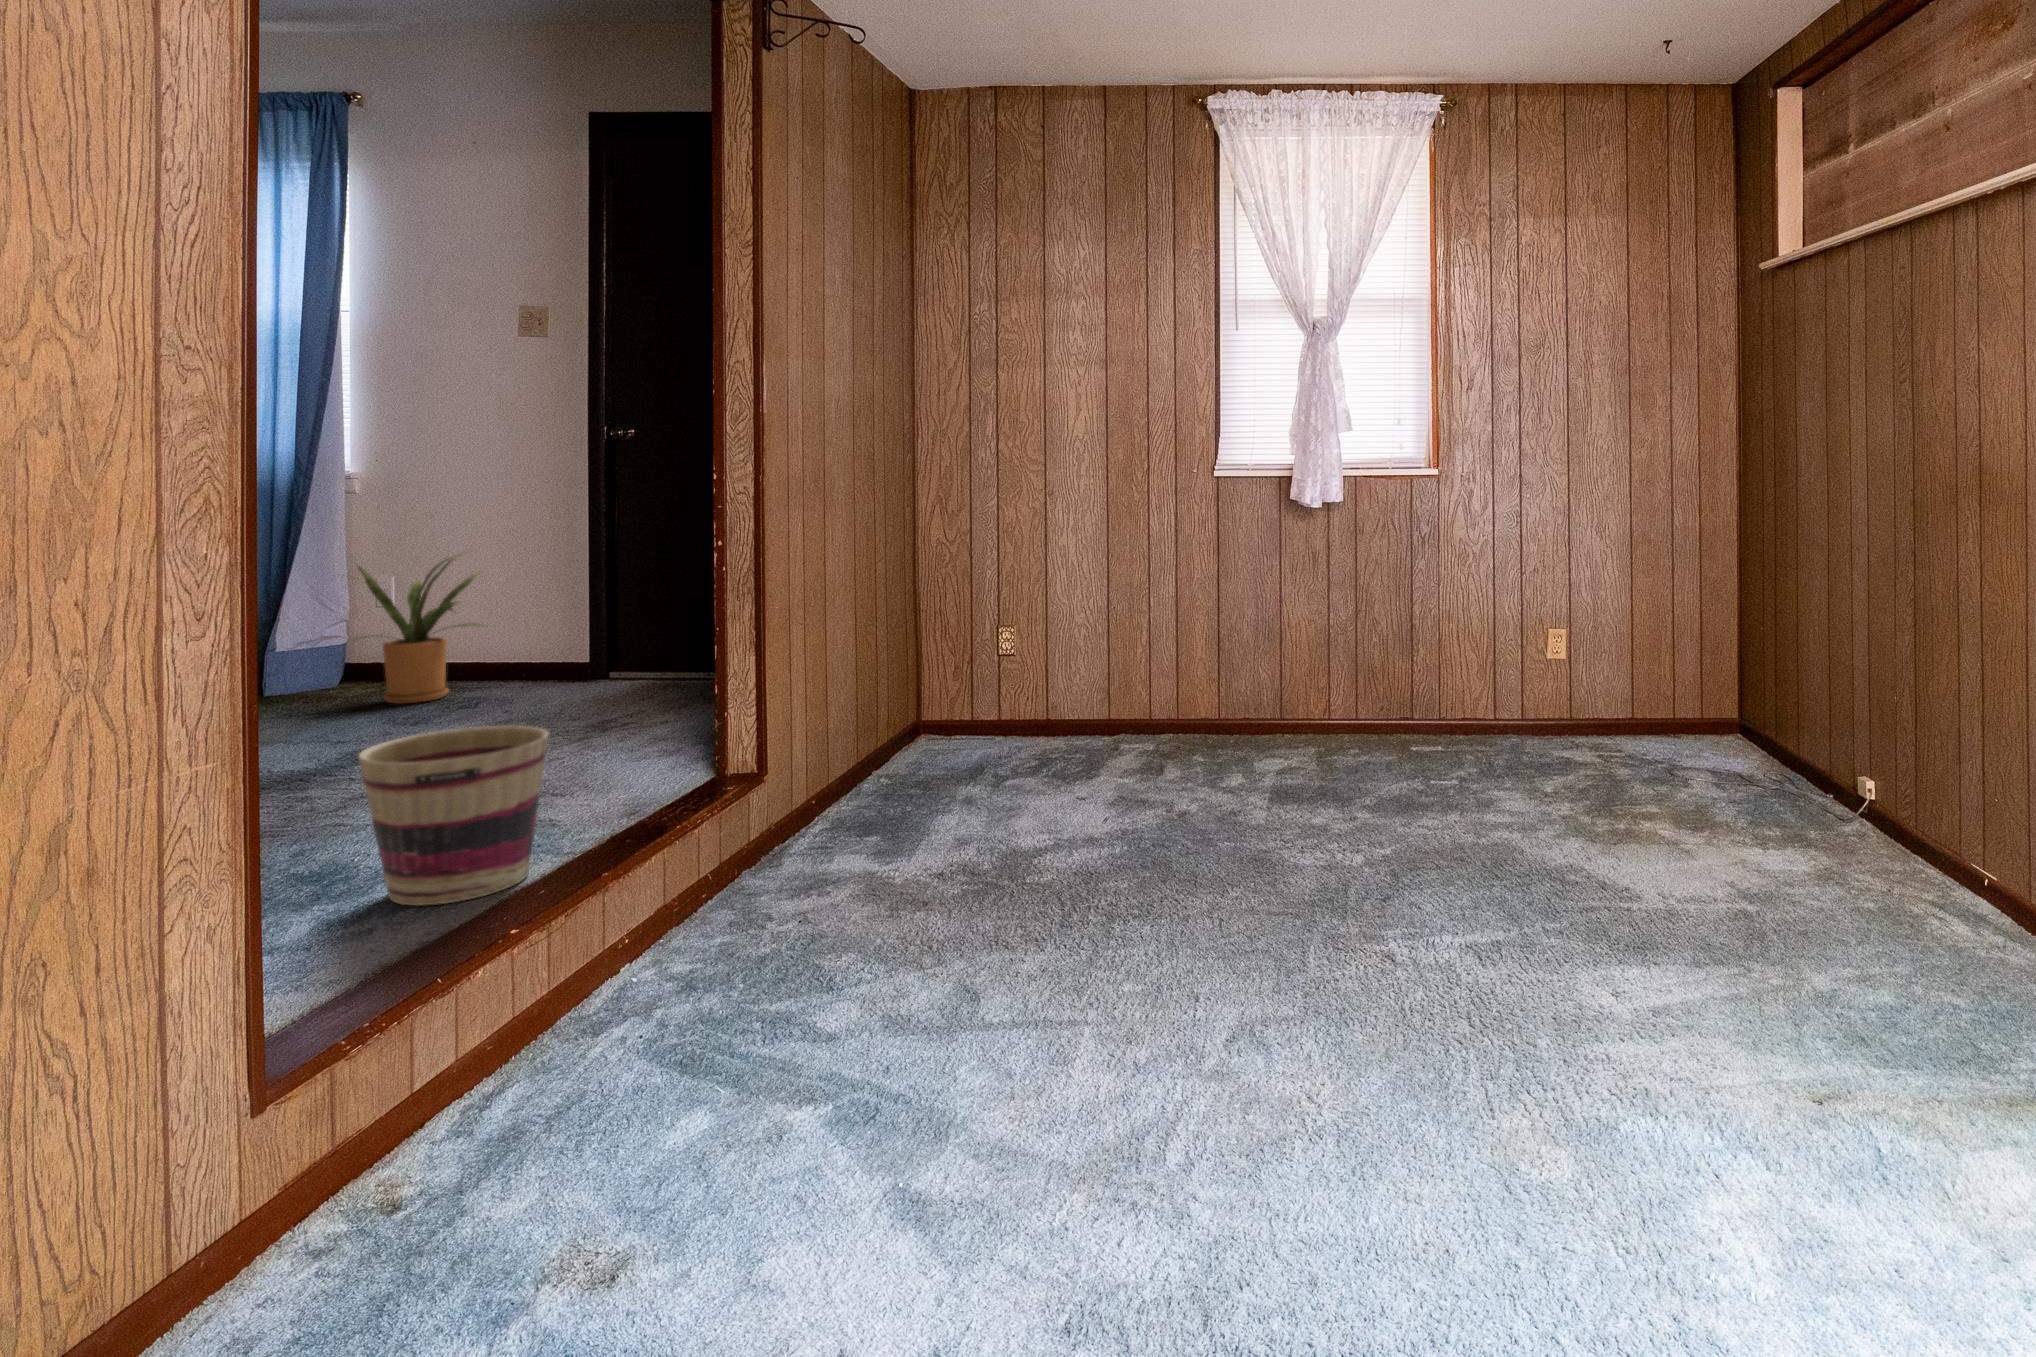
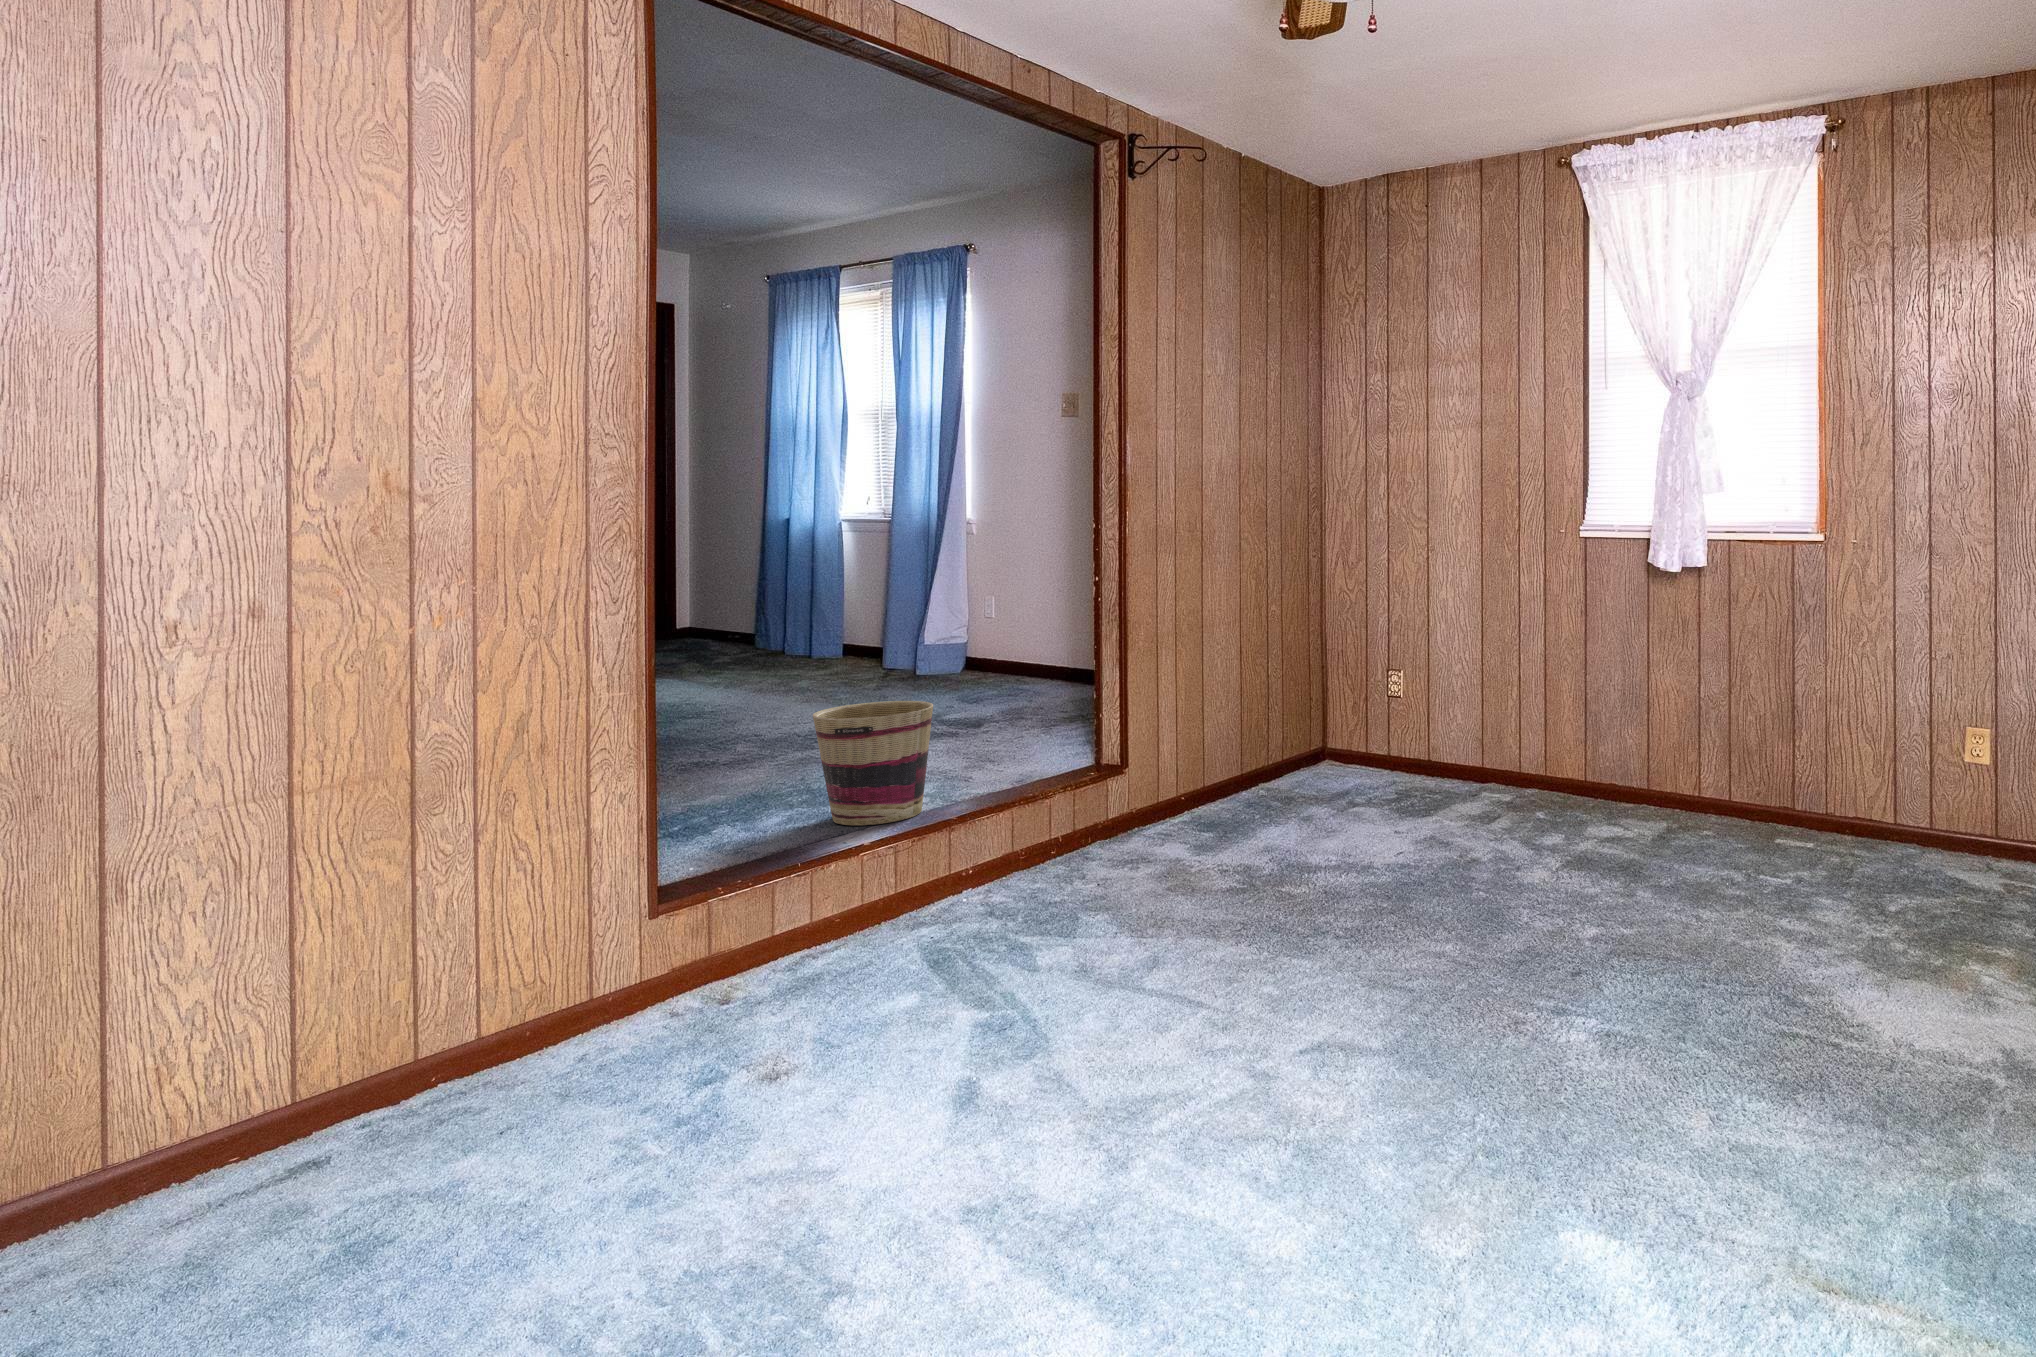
house plant: present [352,554,485,704] -> none [935,578,1043,699]

